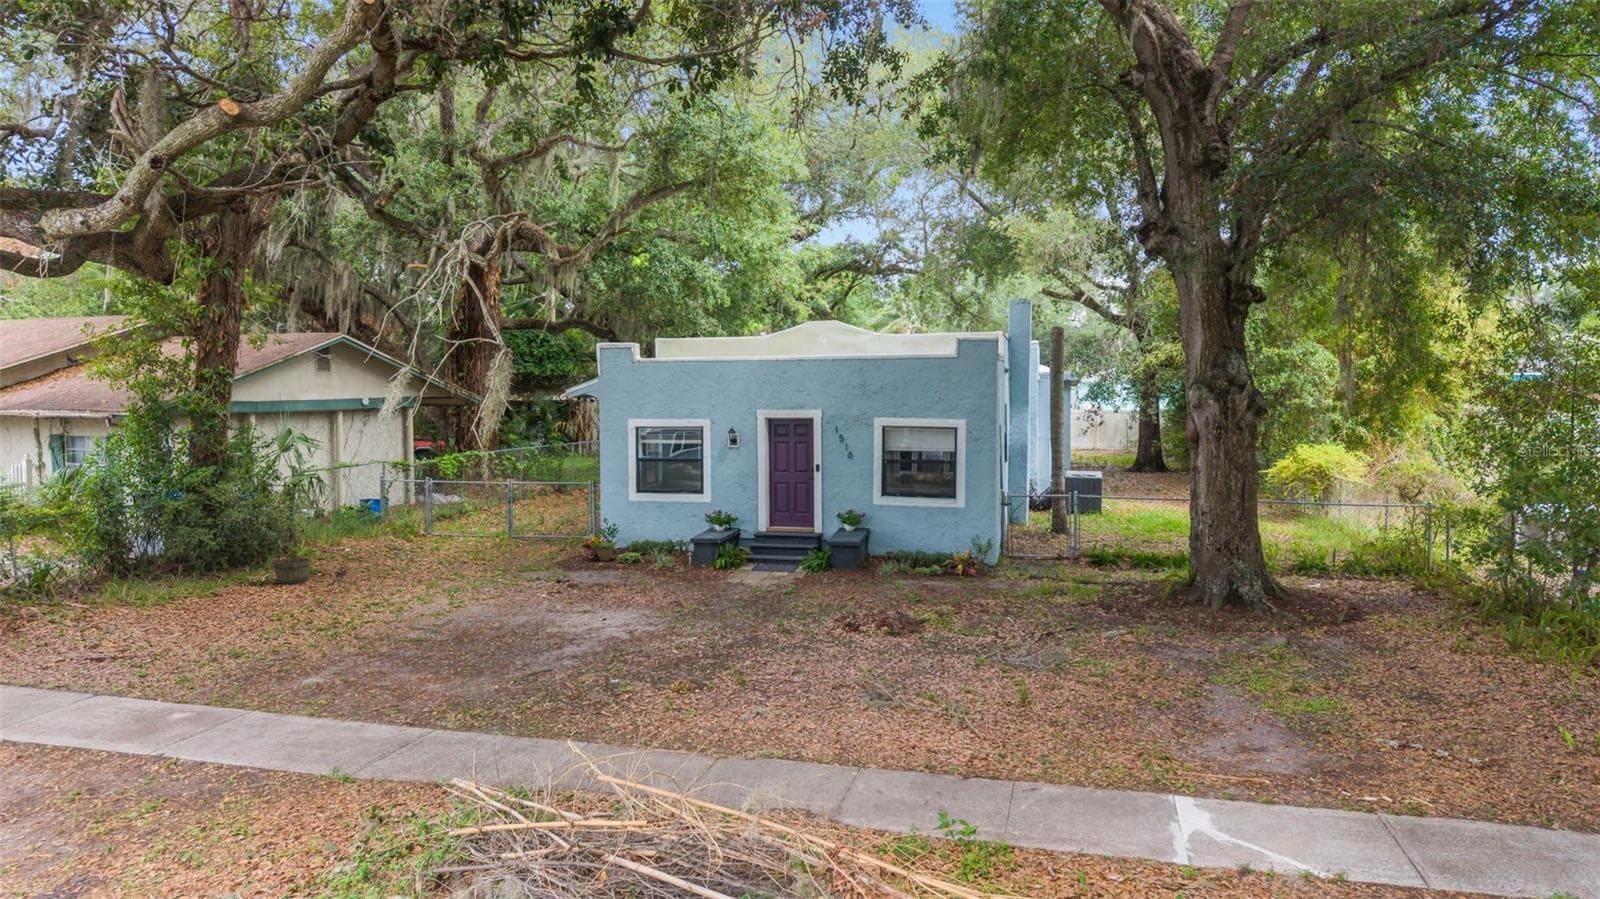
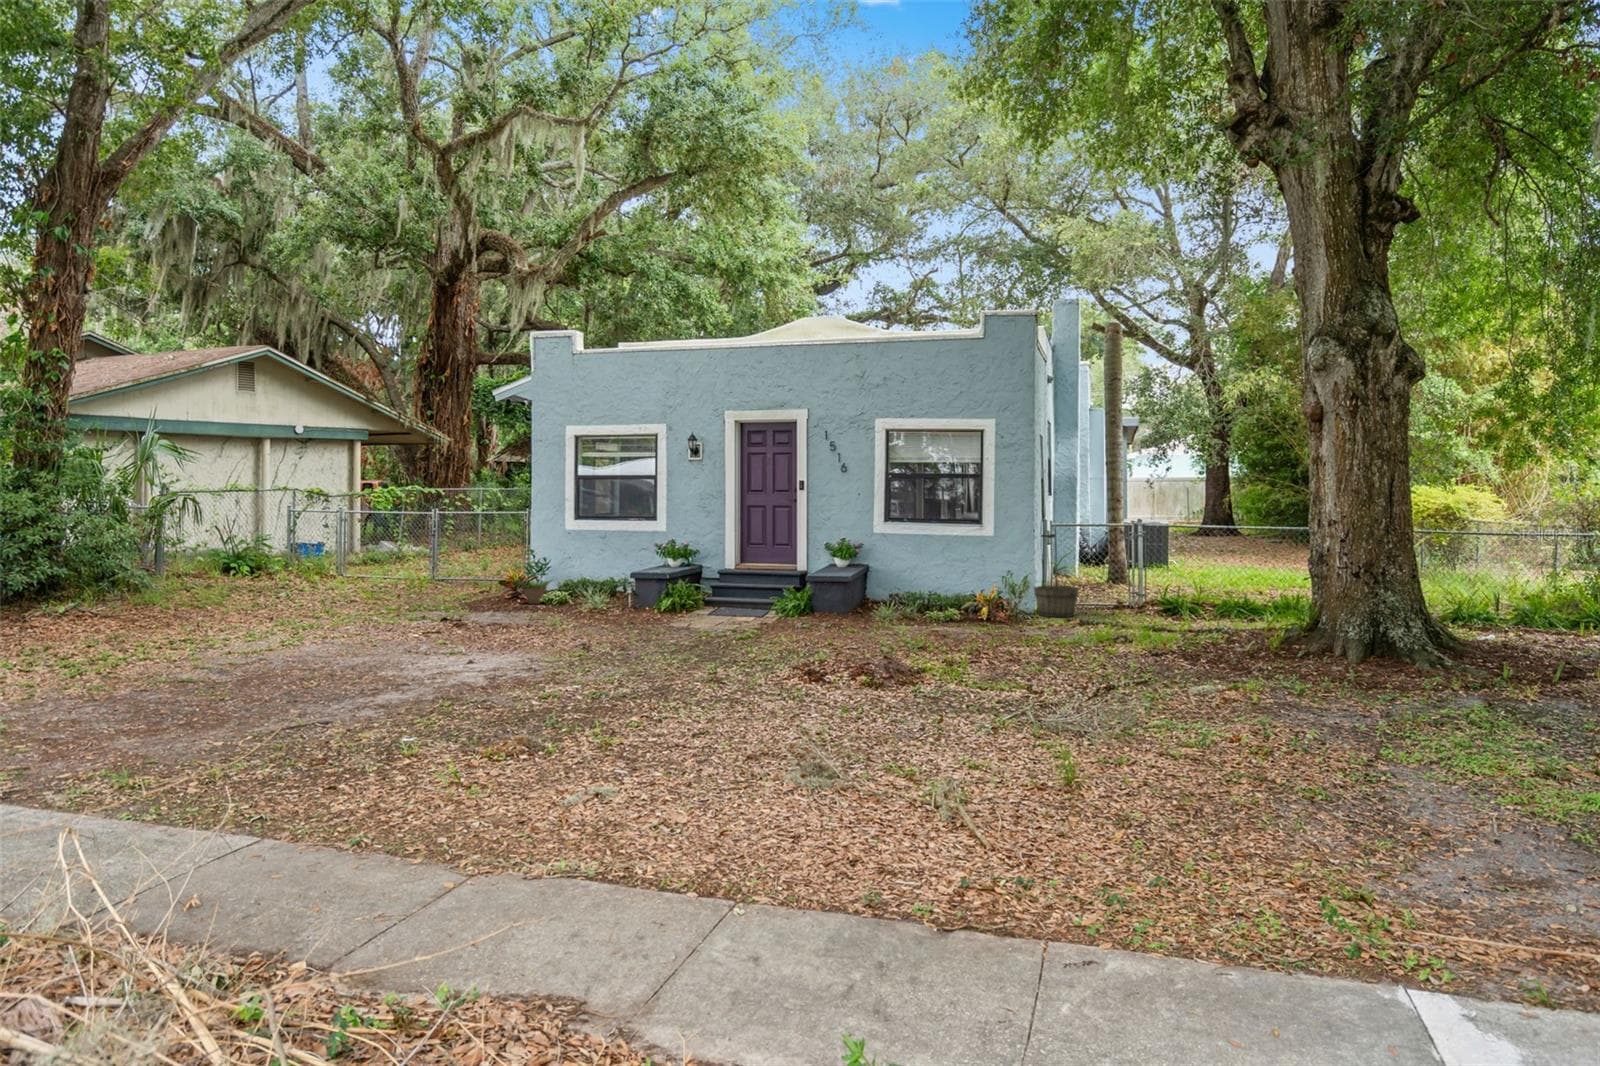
wooden bucket: present [273,557,310,584] -> present [1034,580,1079,617]

